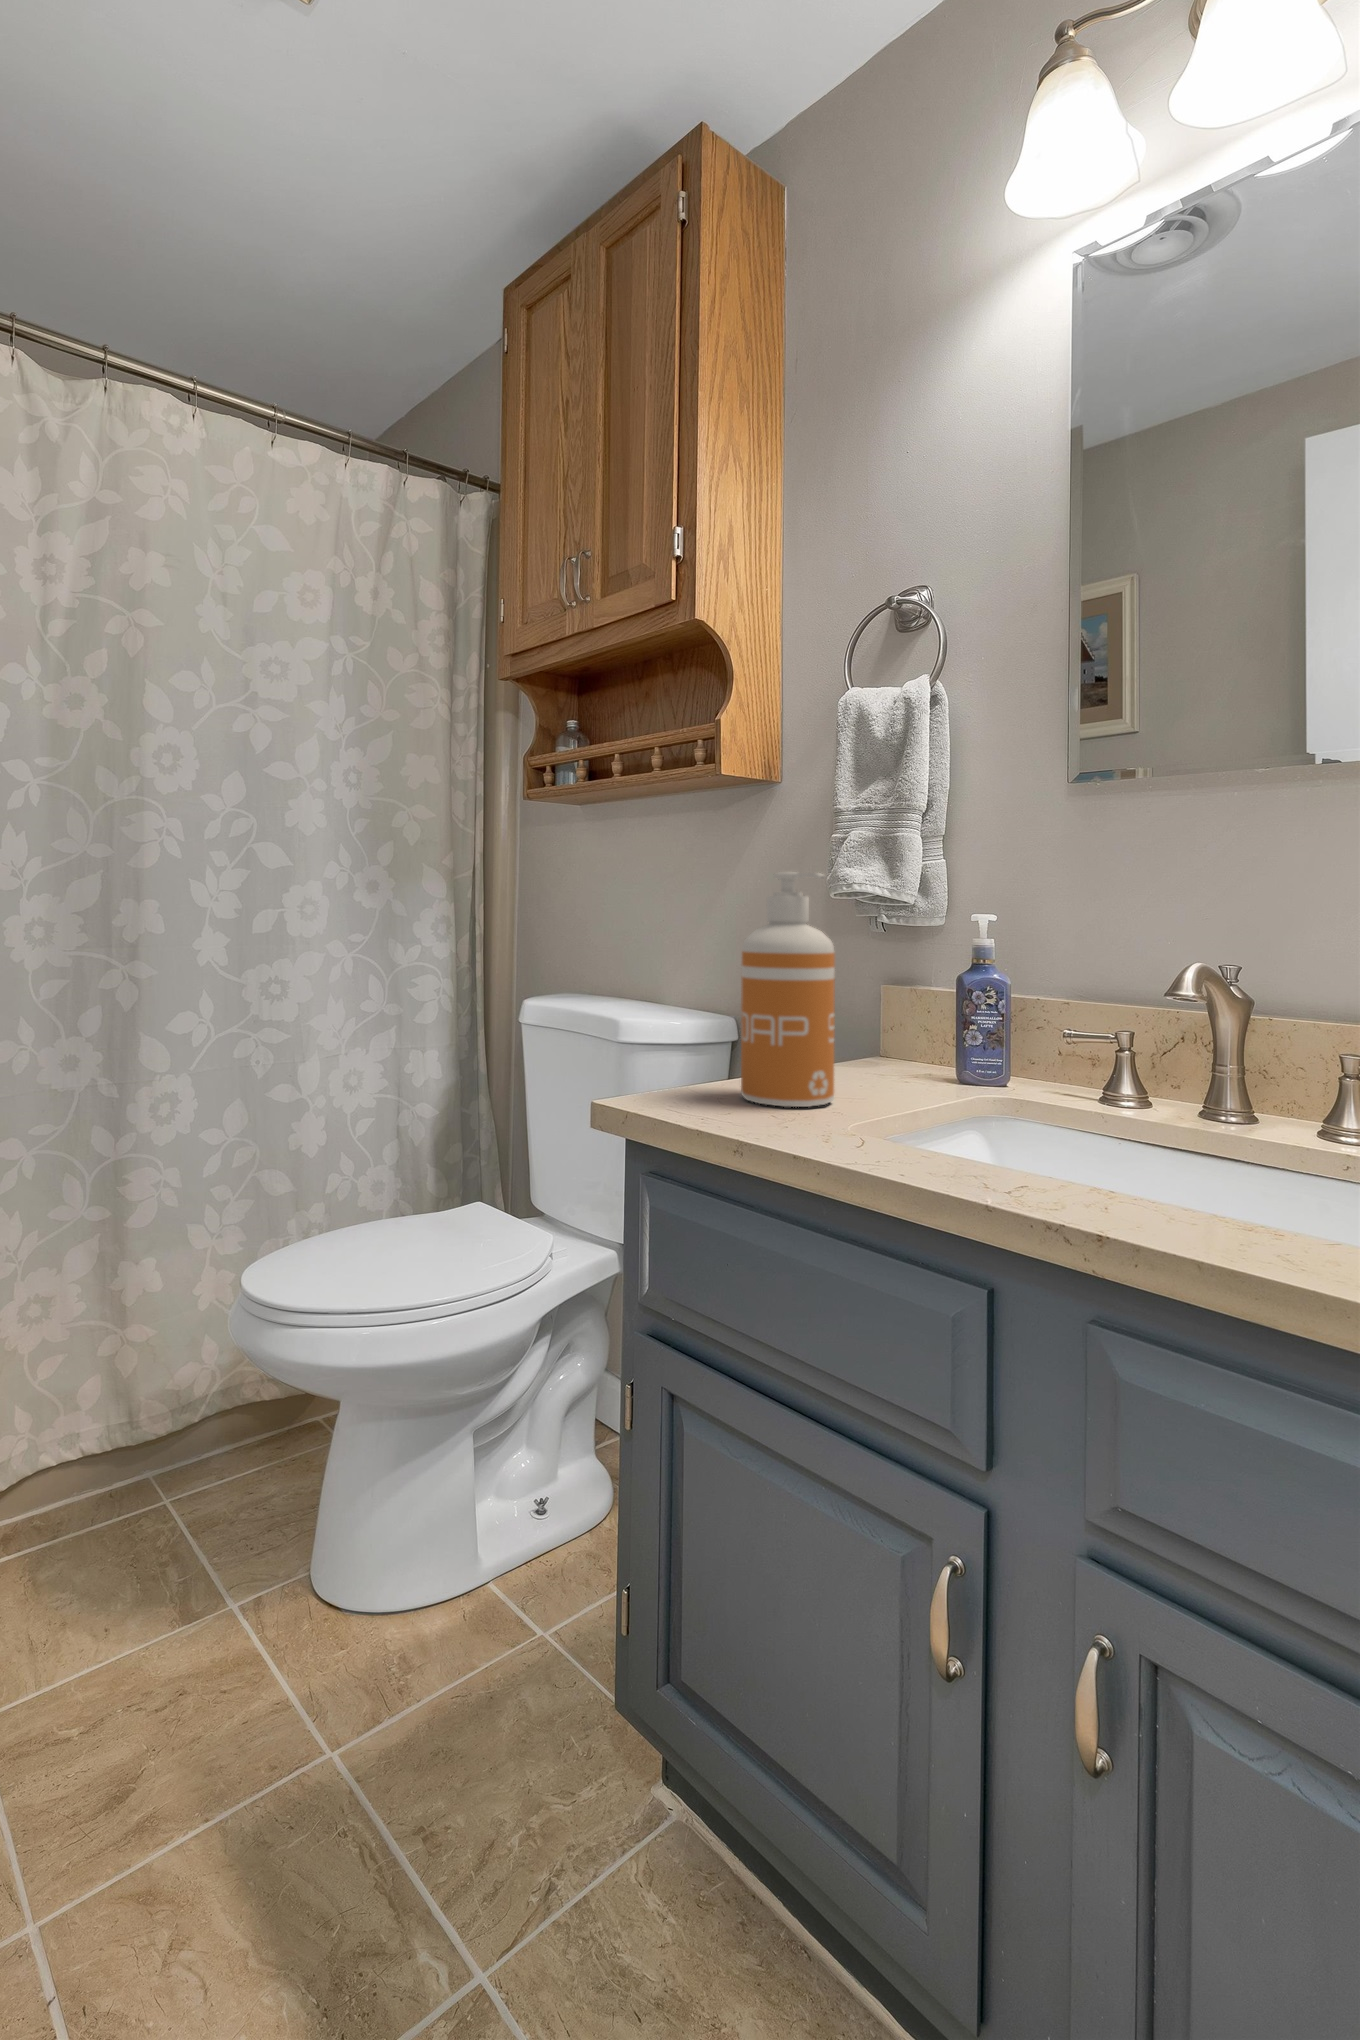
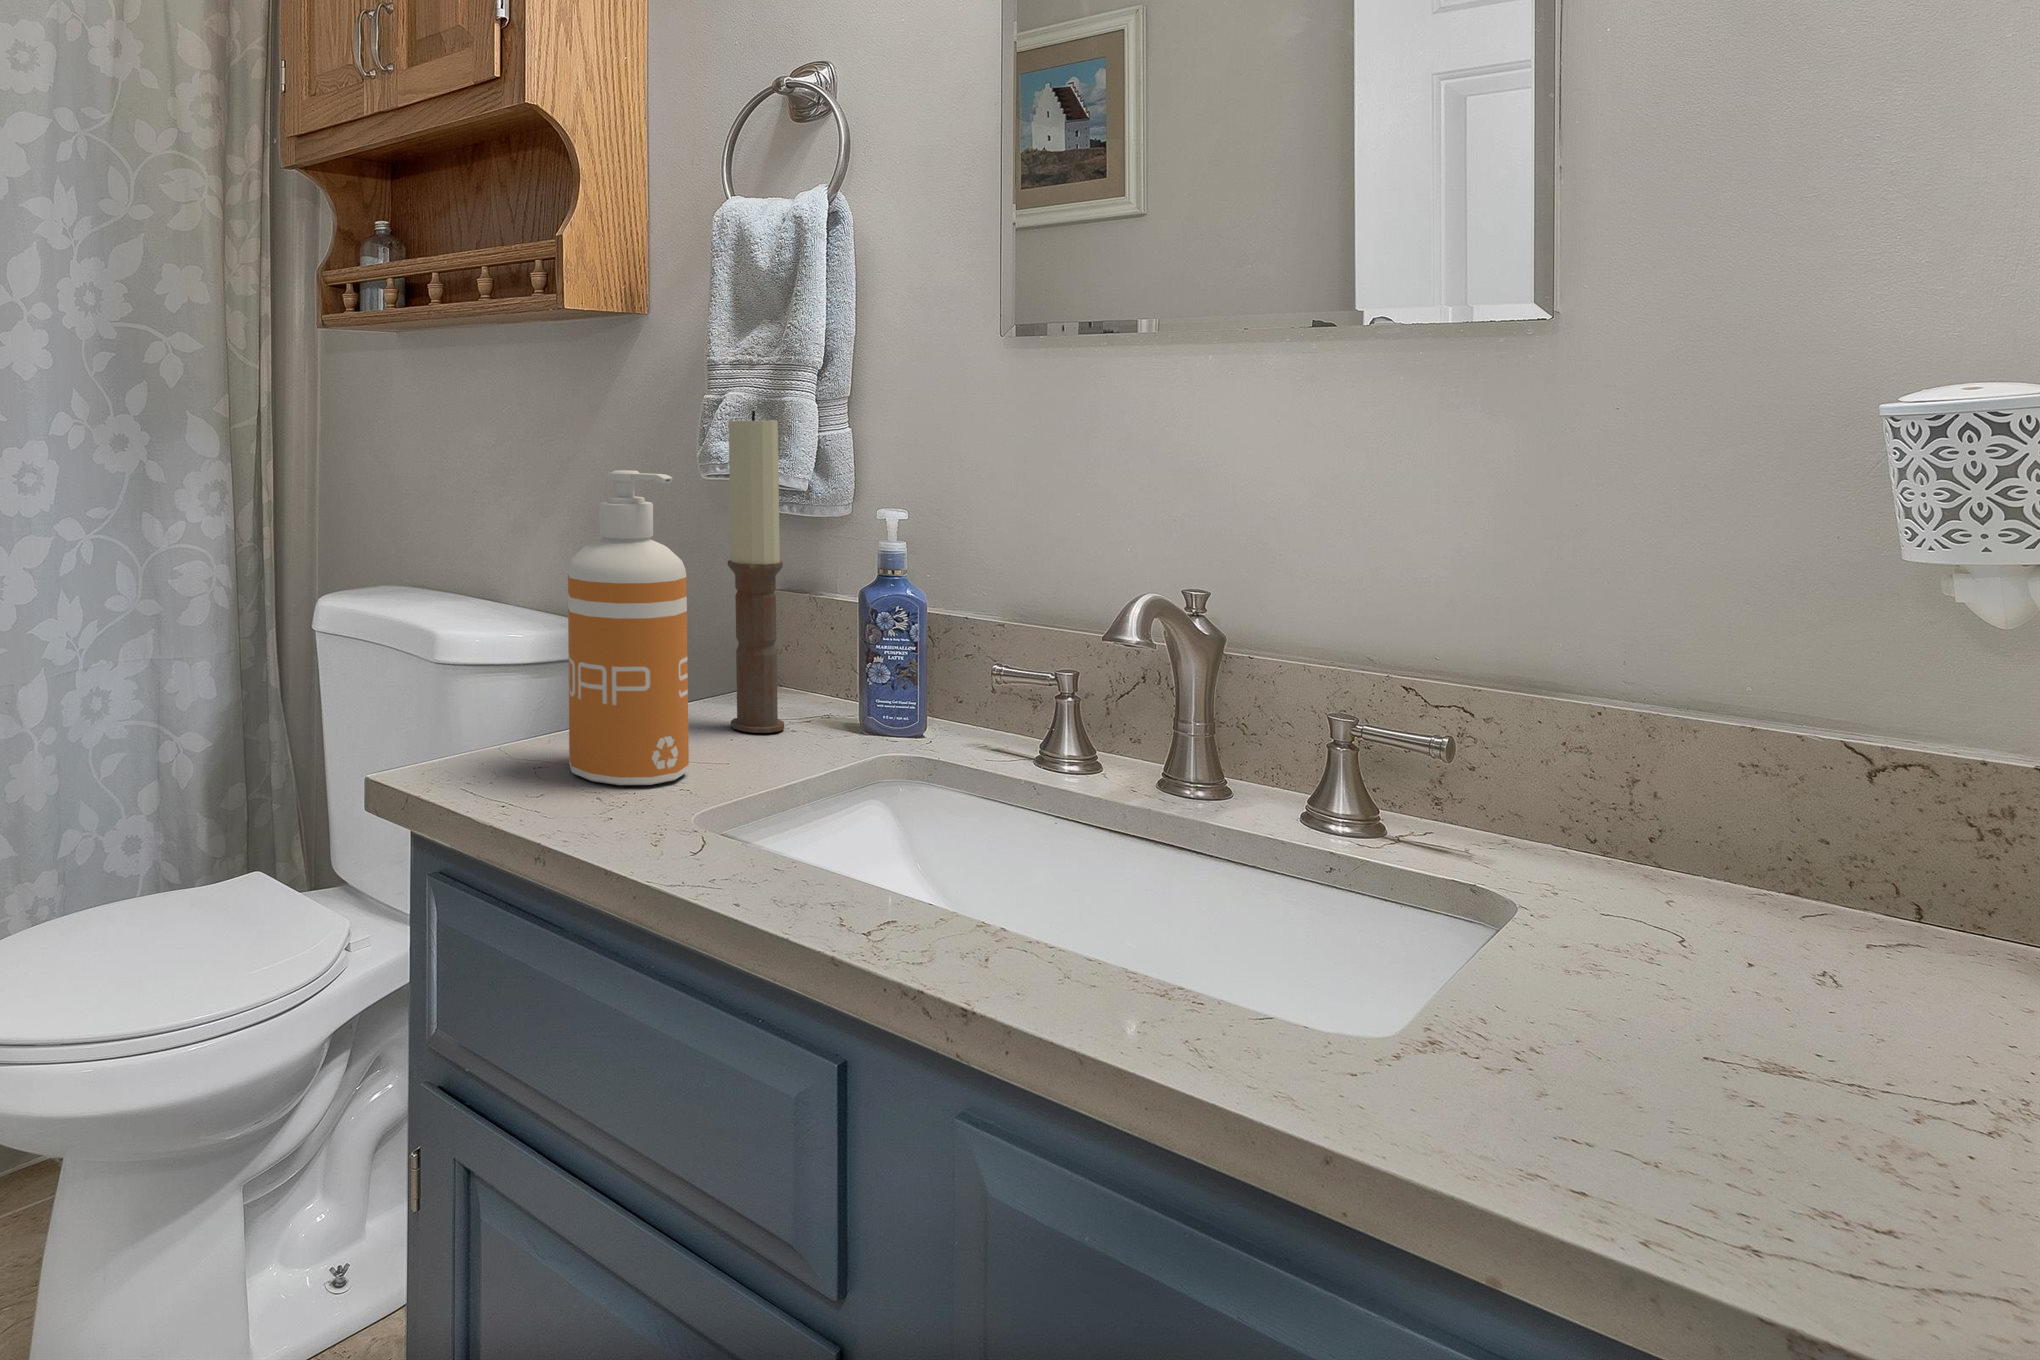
candle: none [856,840,898,1082] -> present [728,411,784,733]

